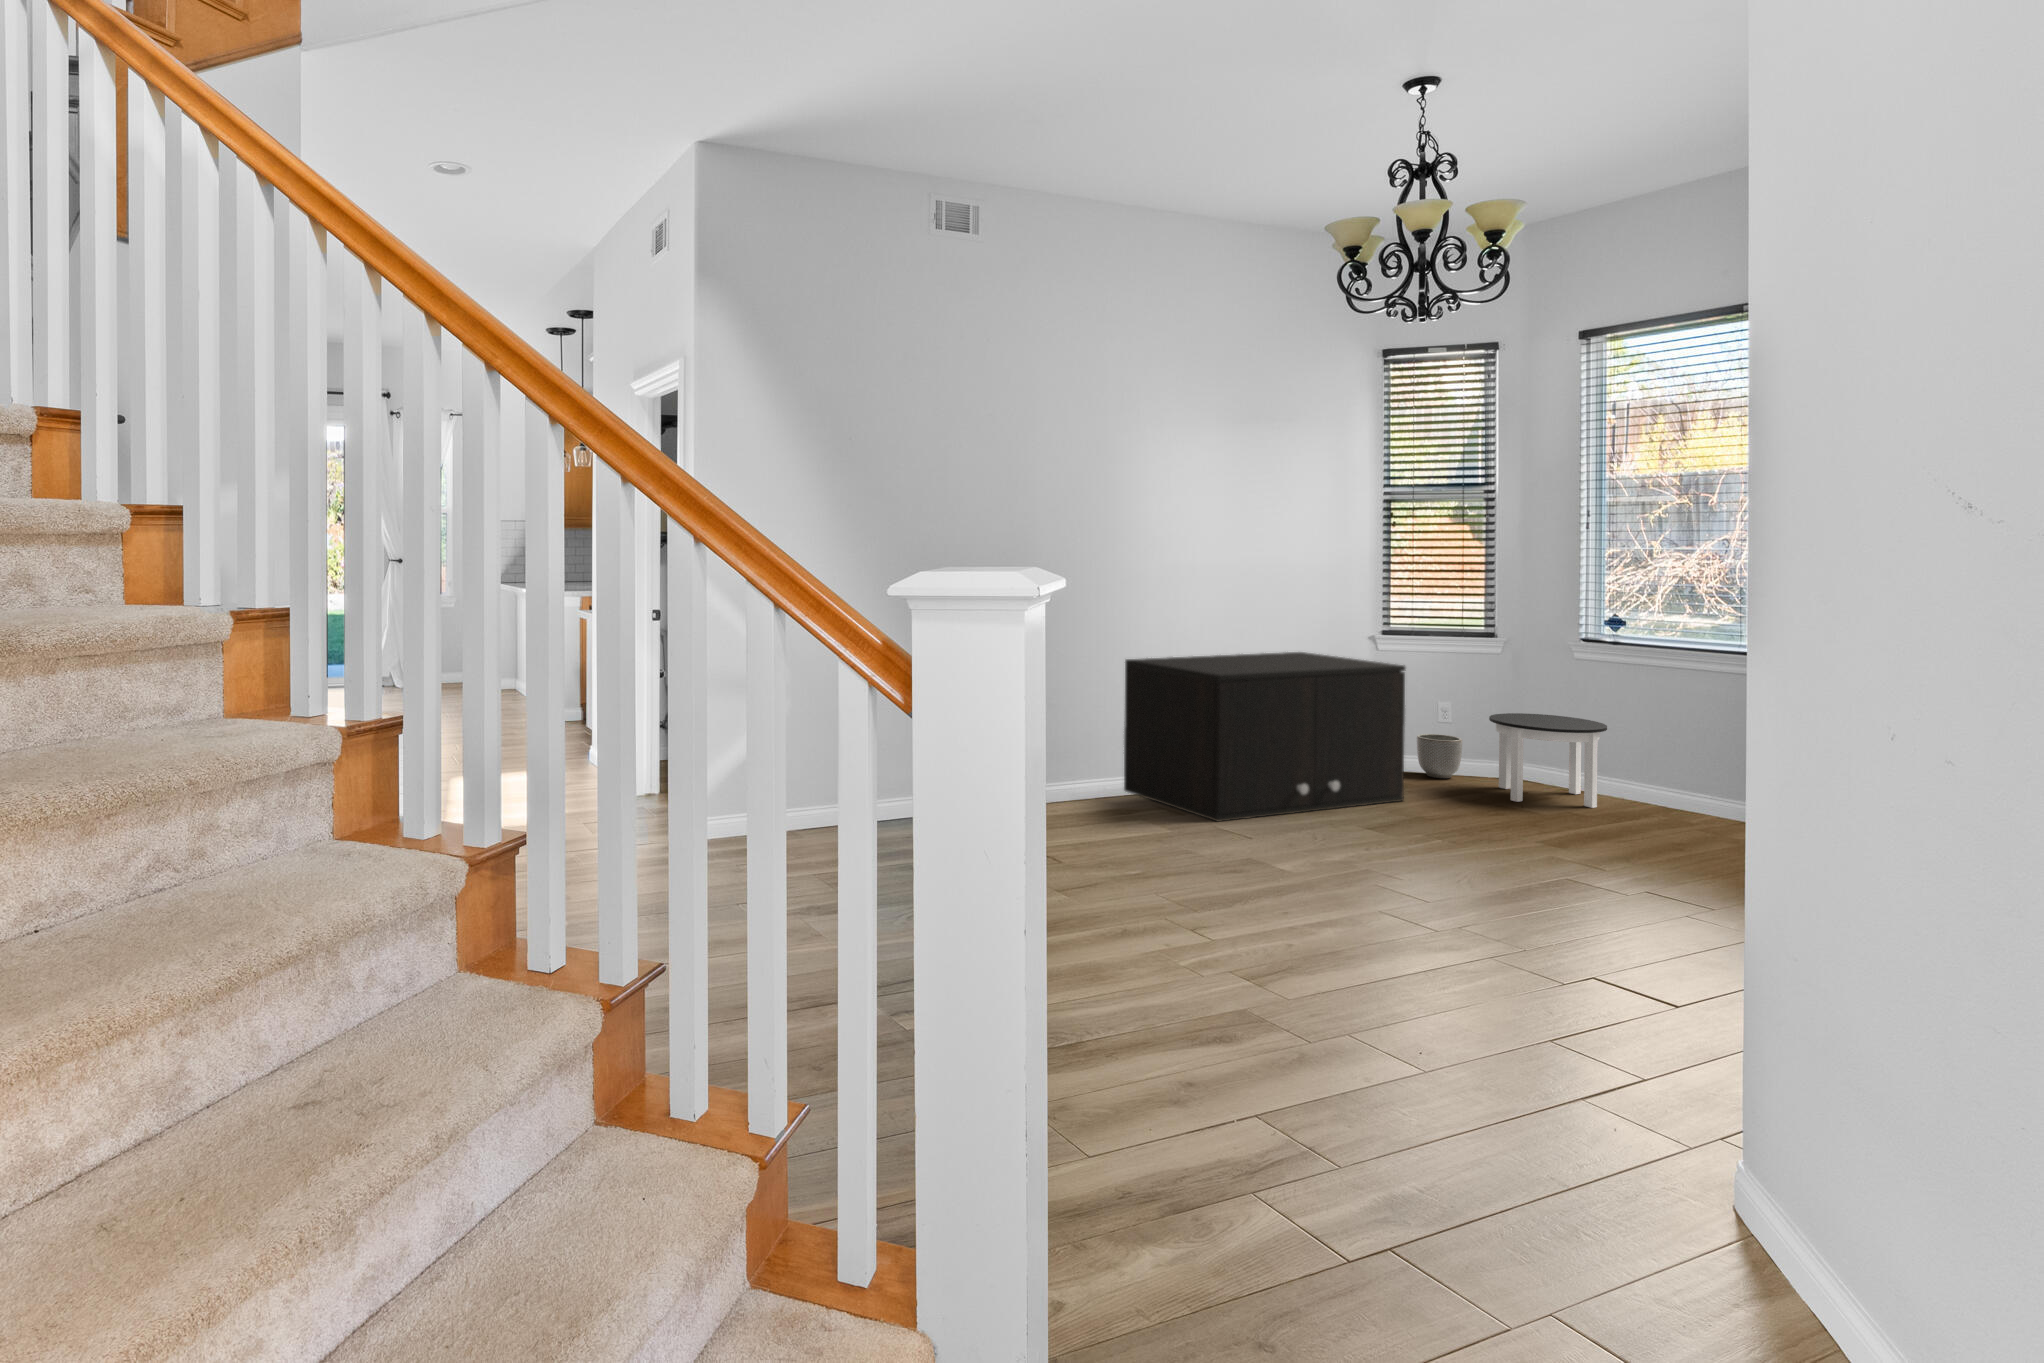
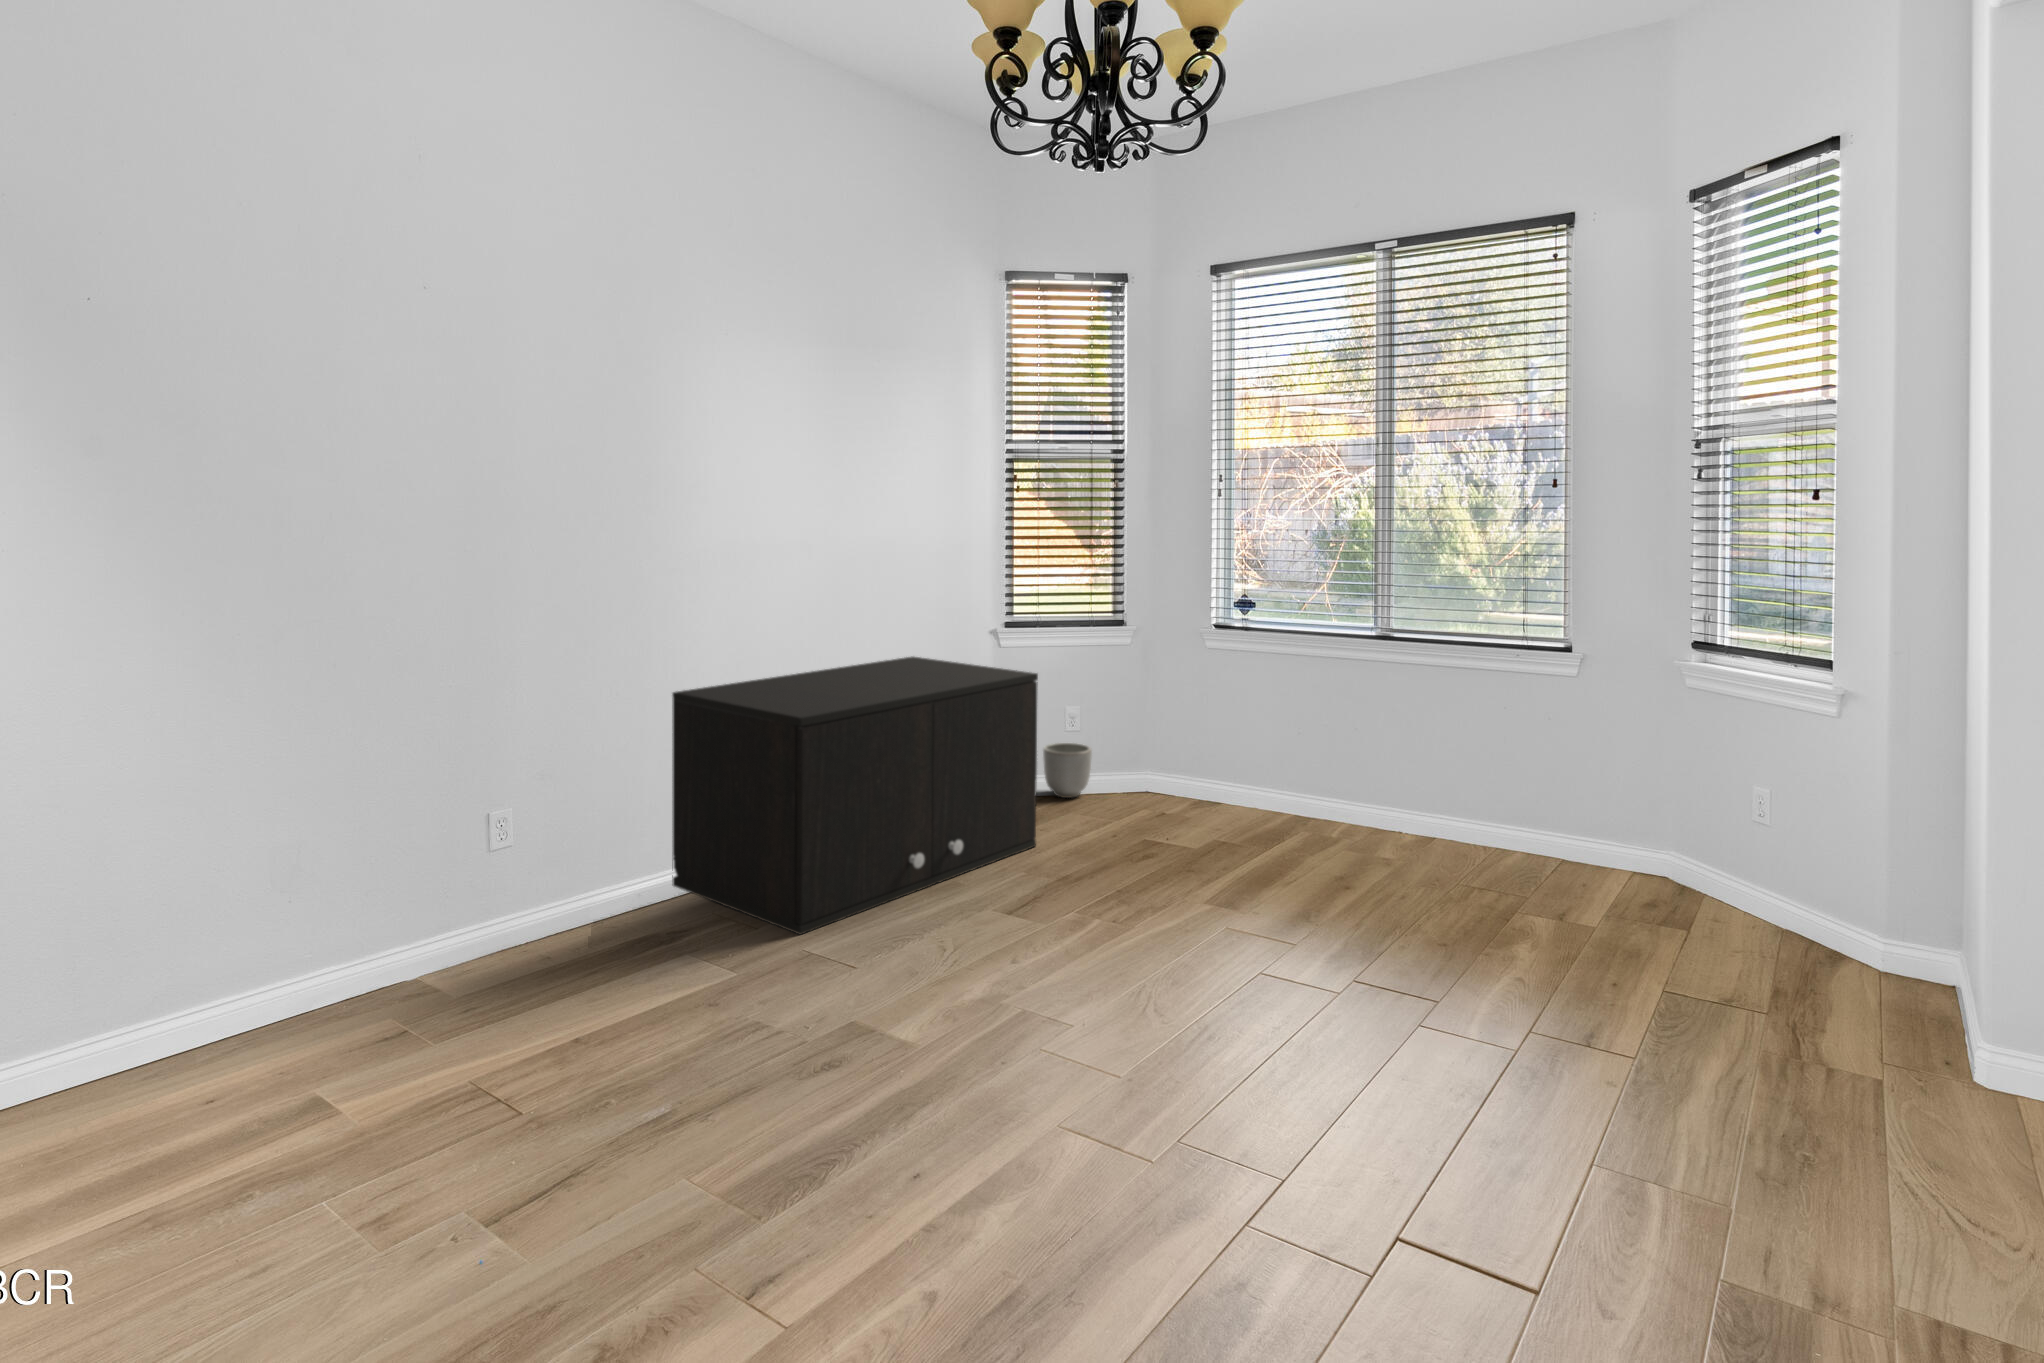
round table: present [1489,713,1607,808] -> none [1123,714,1243,827]

